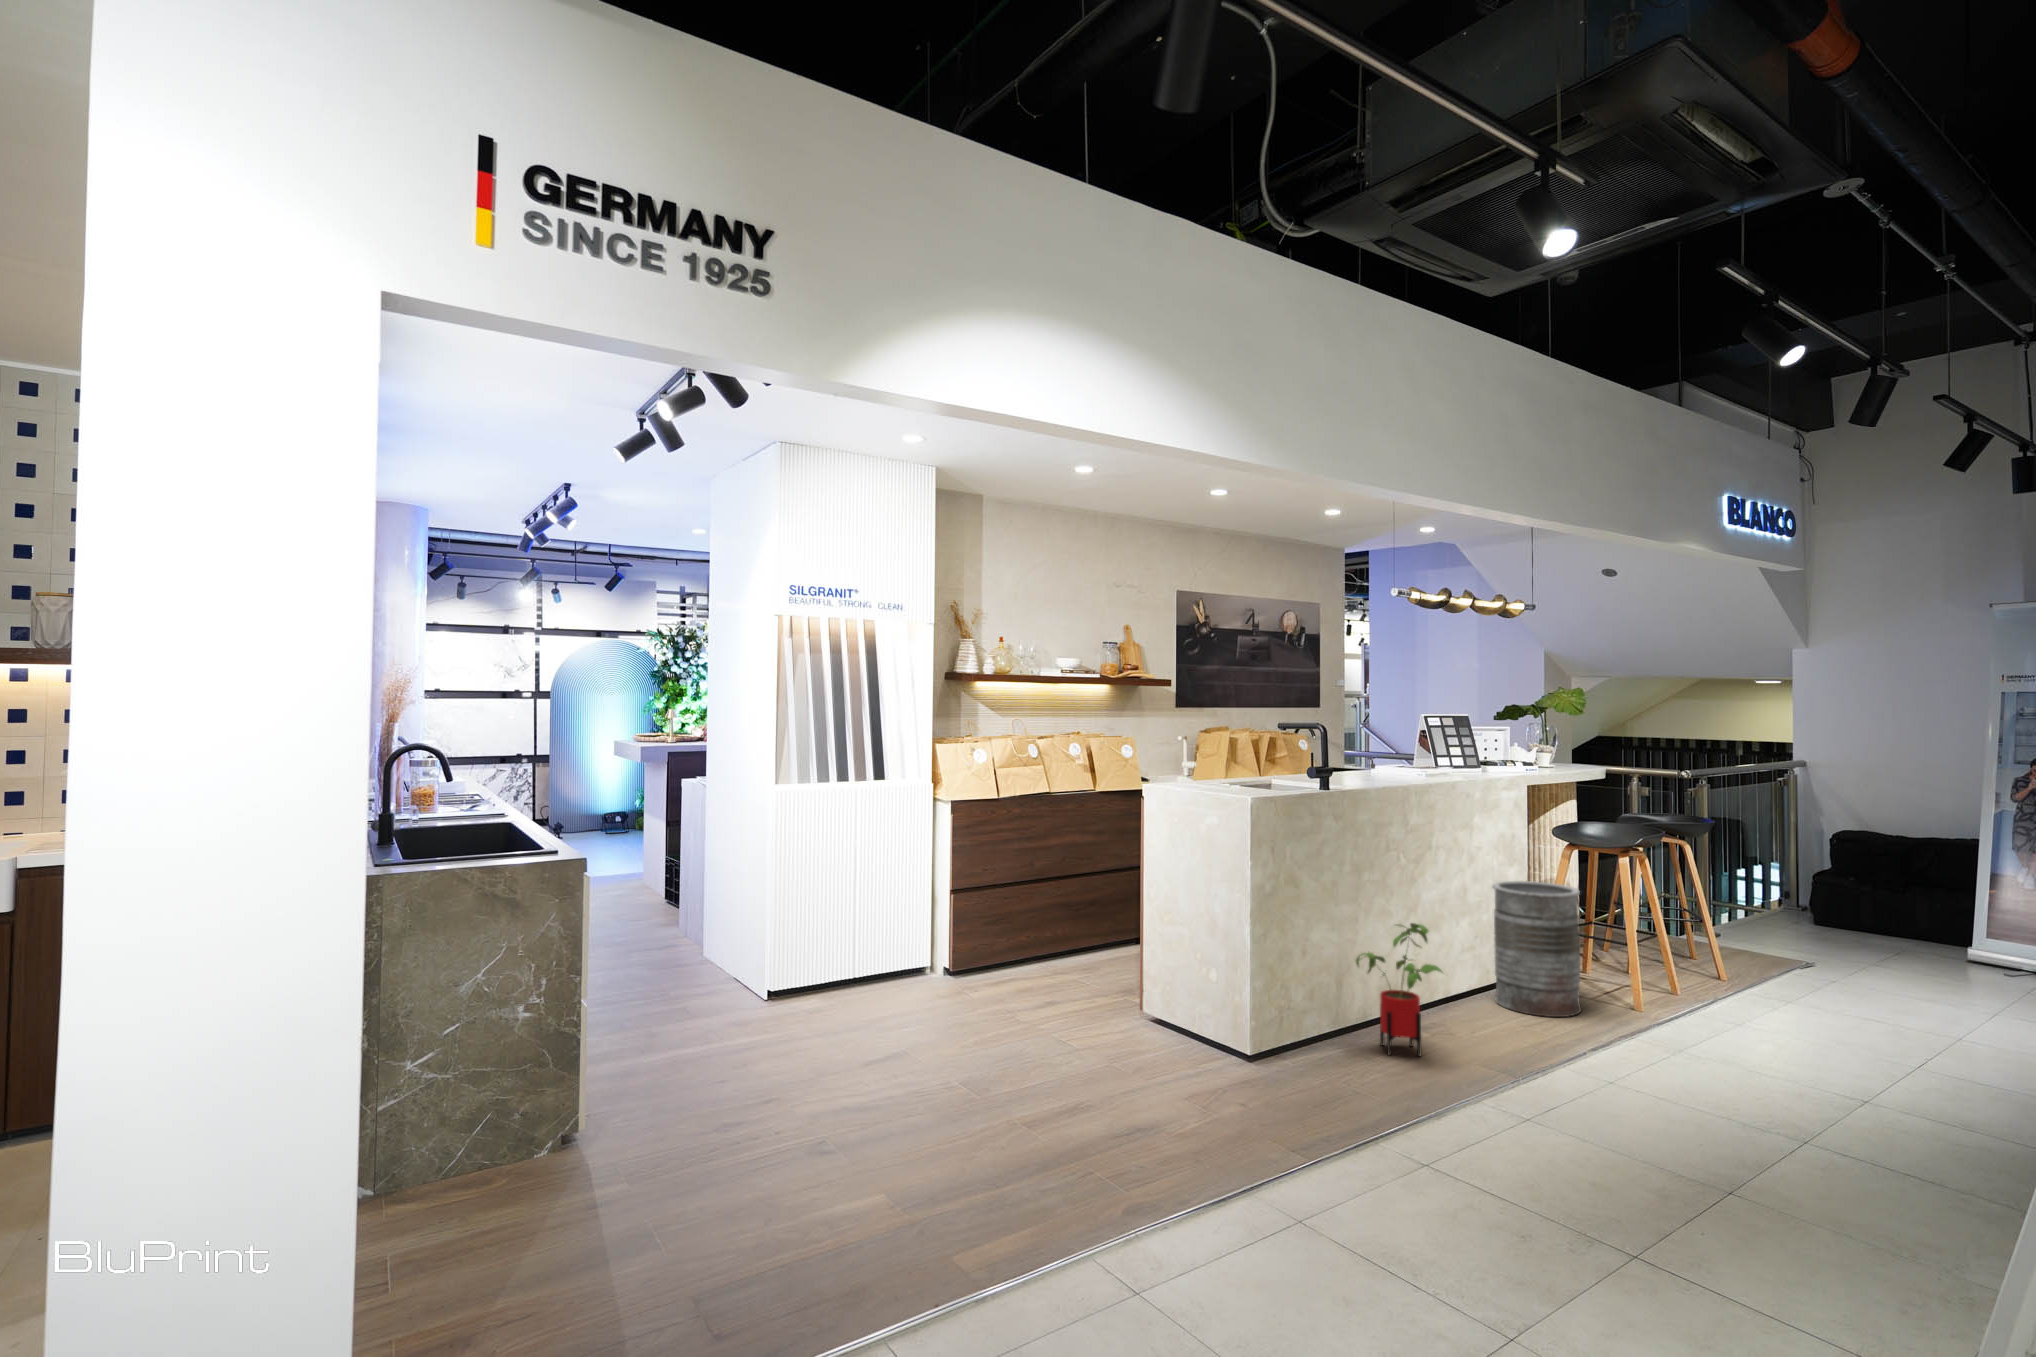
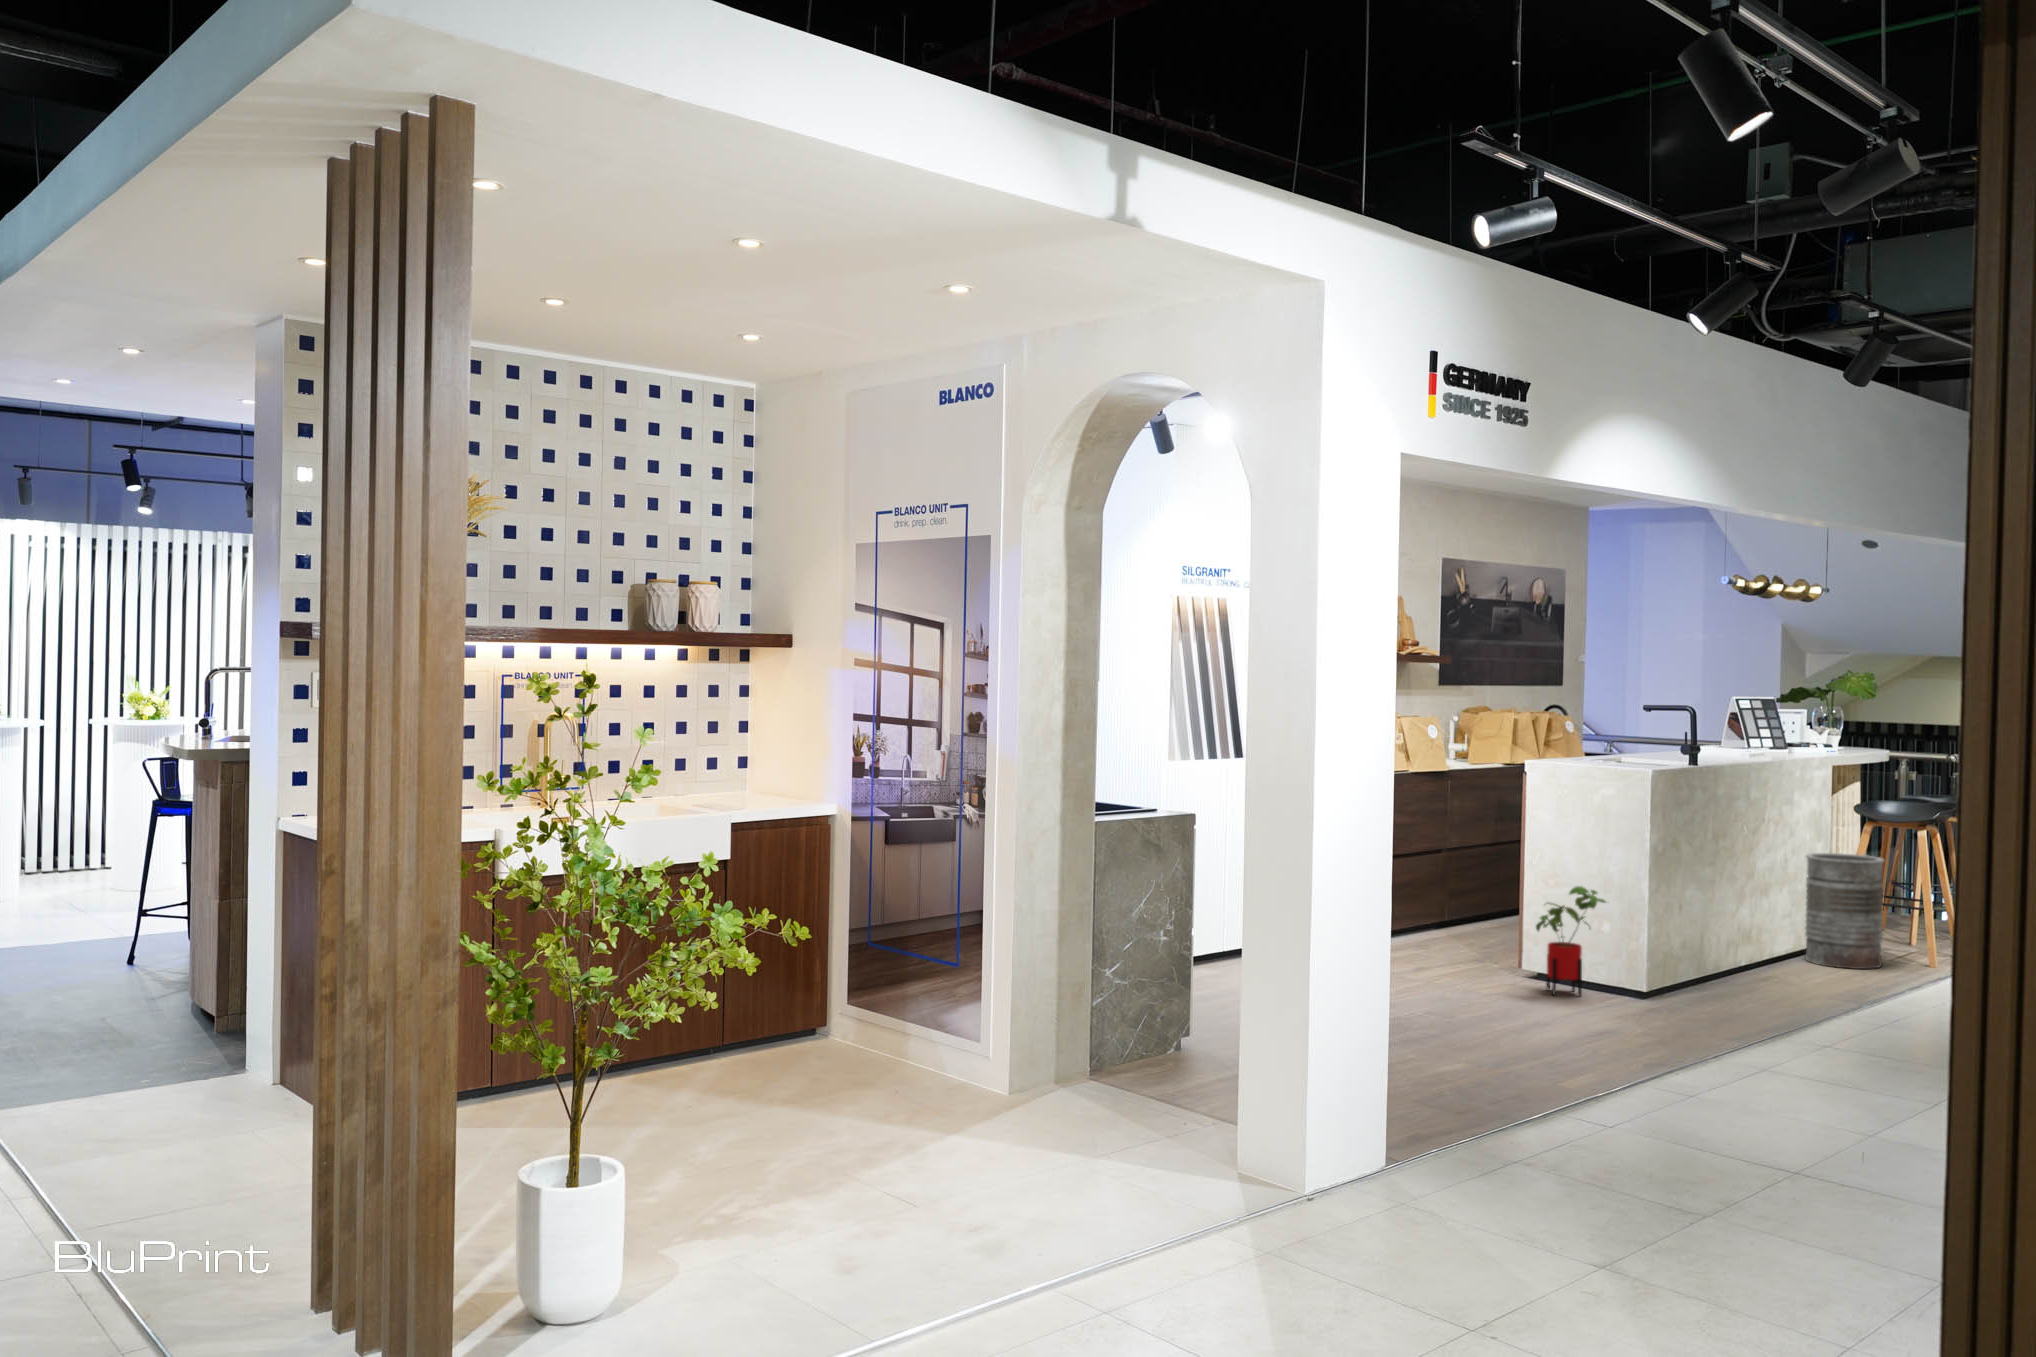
house plant: present [1356,923,1442,1056] -> present [1536,886,1606,996]

